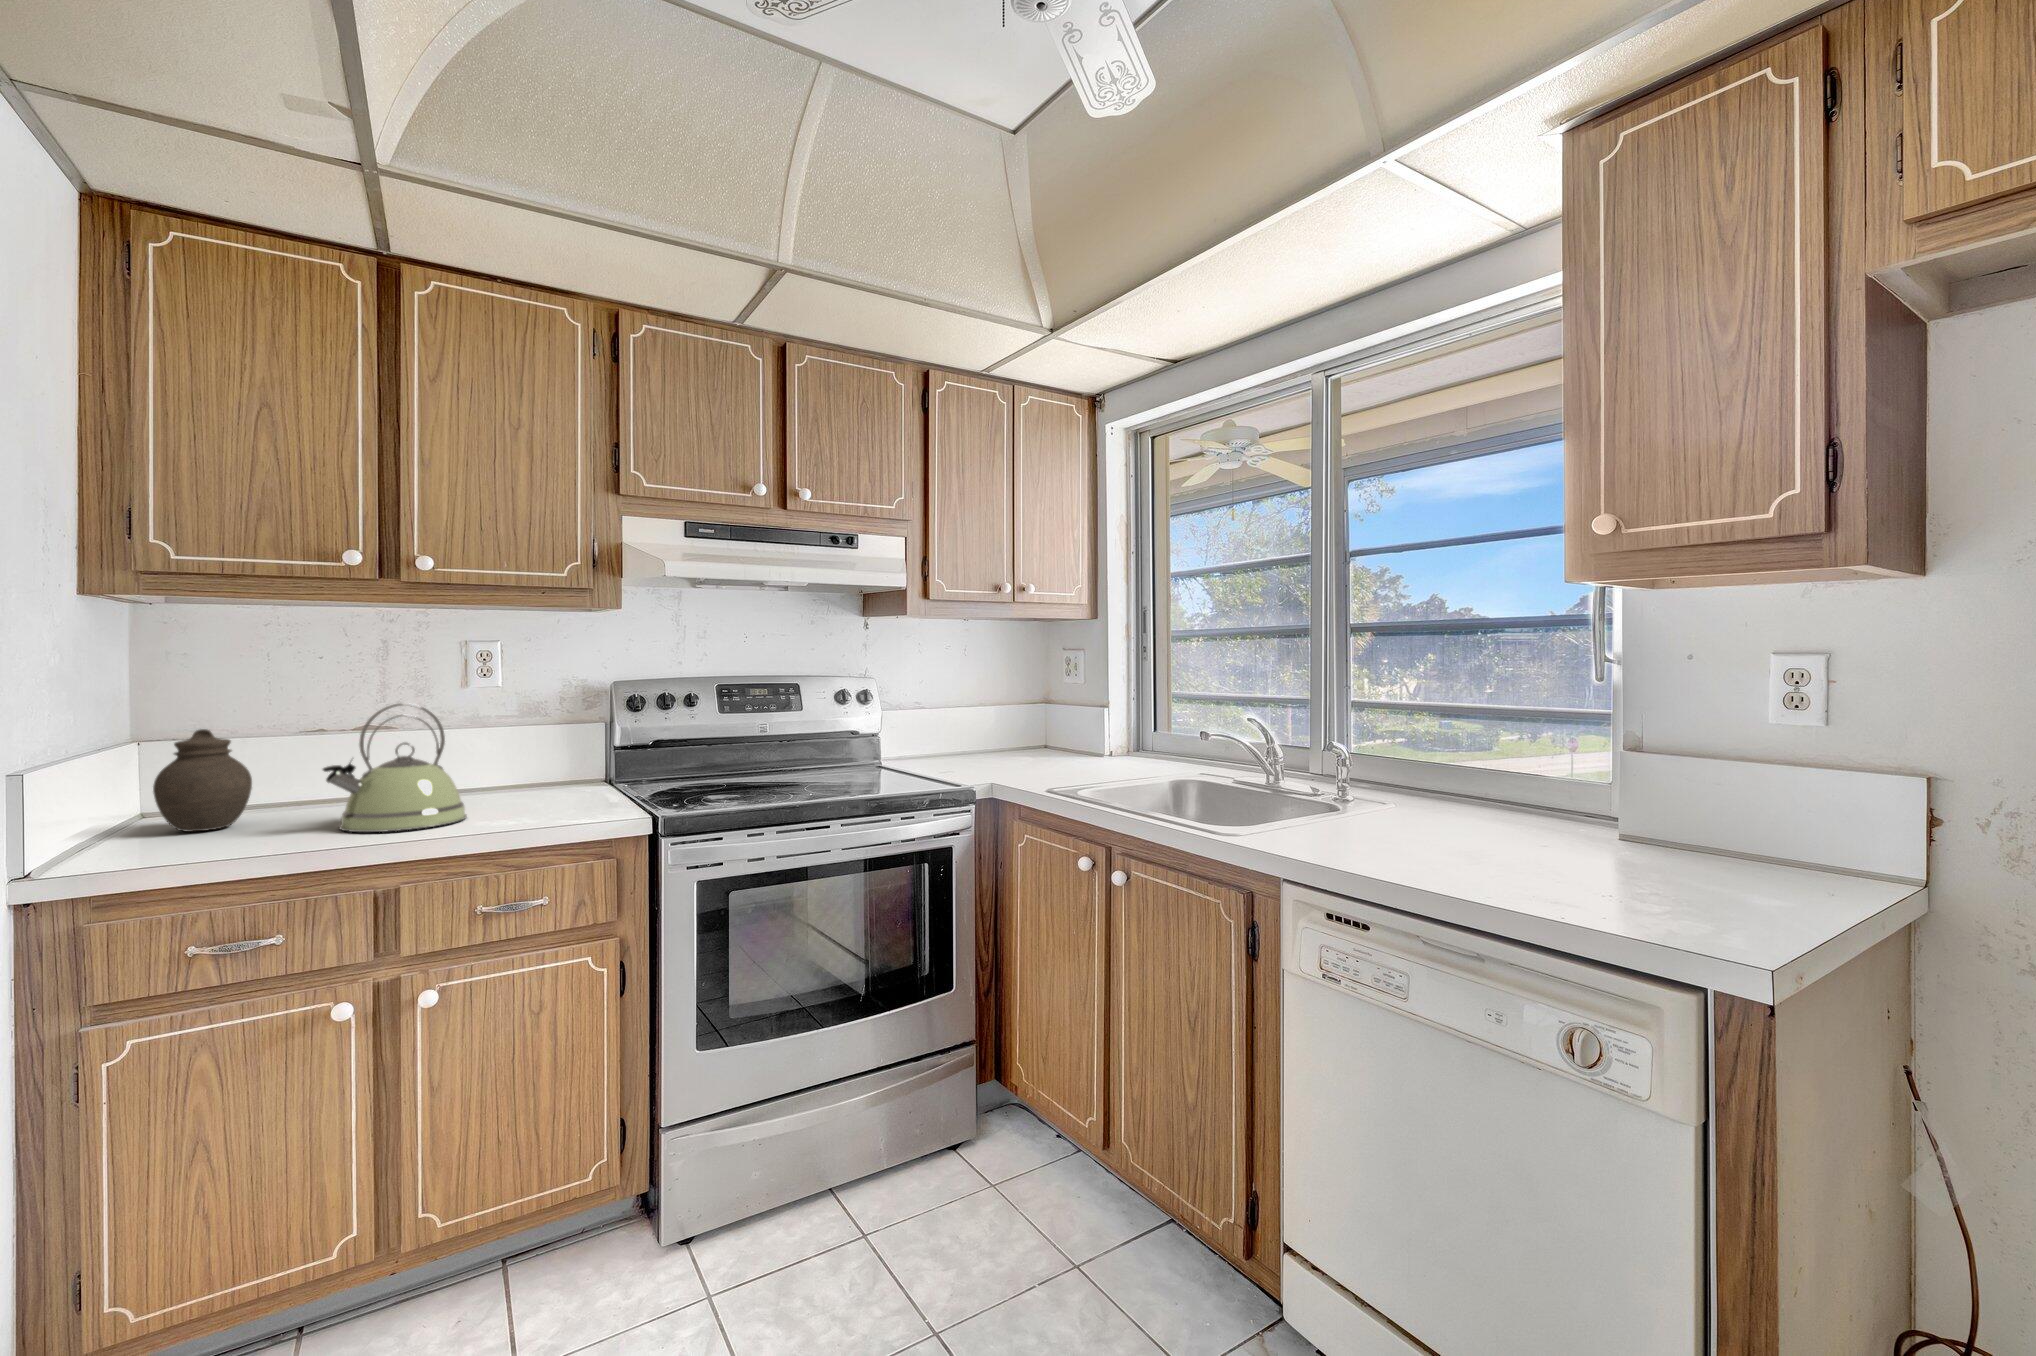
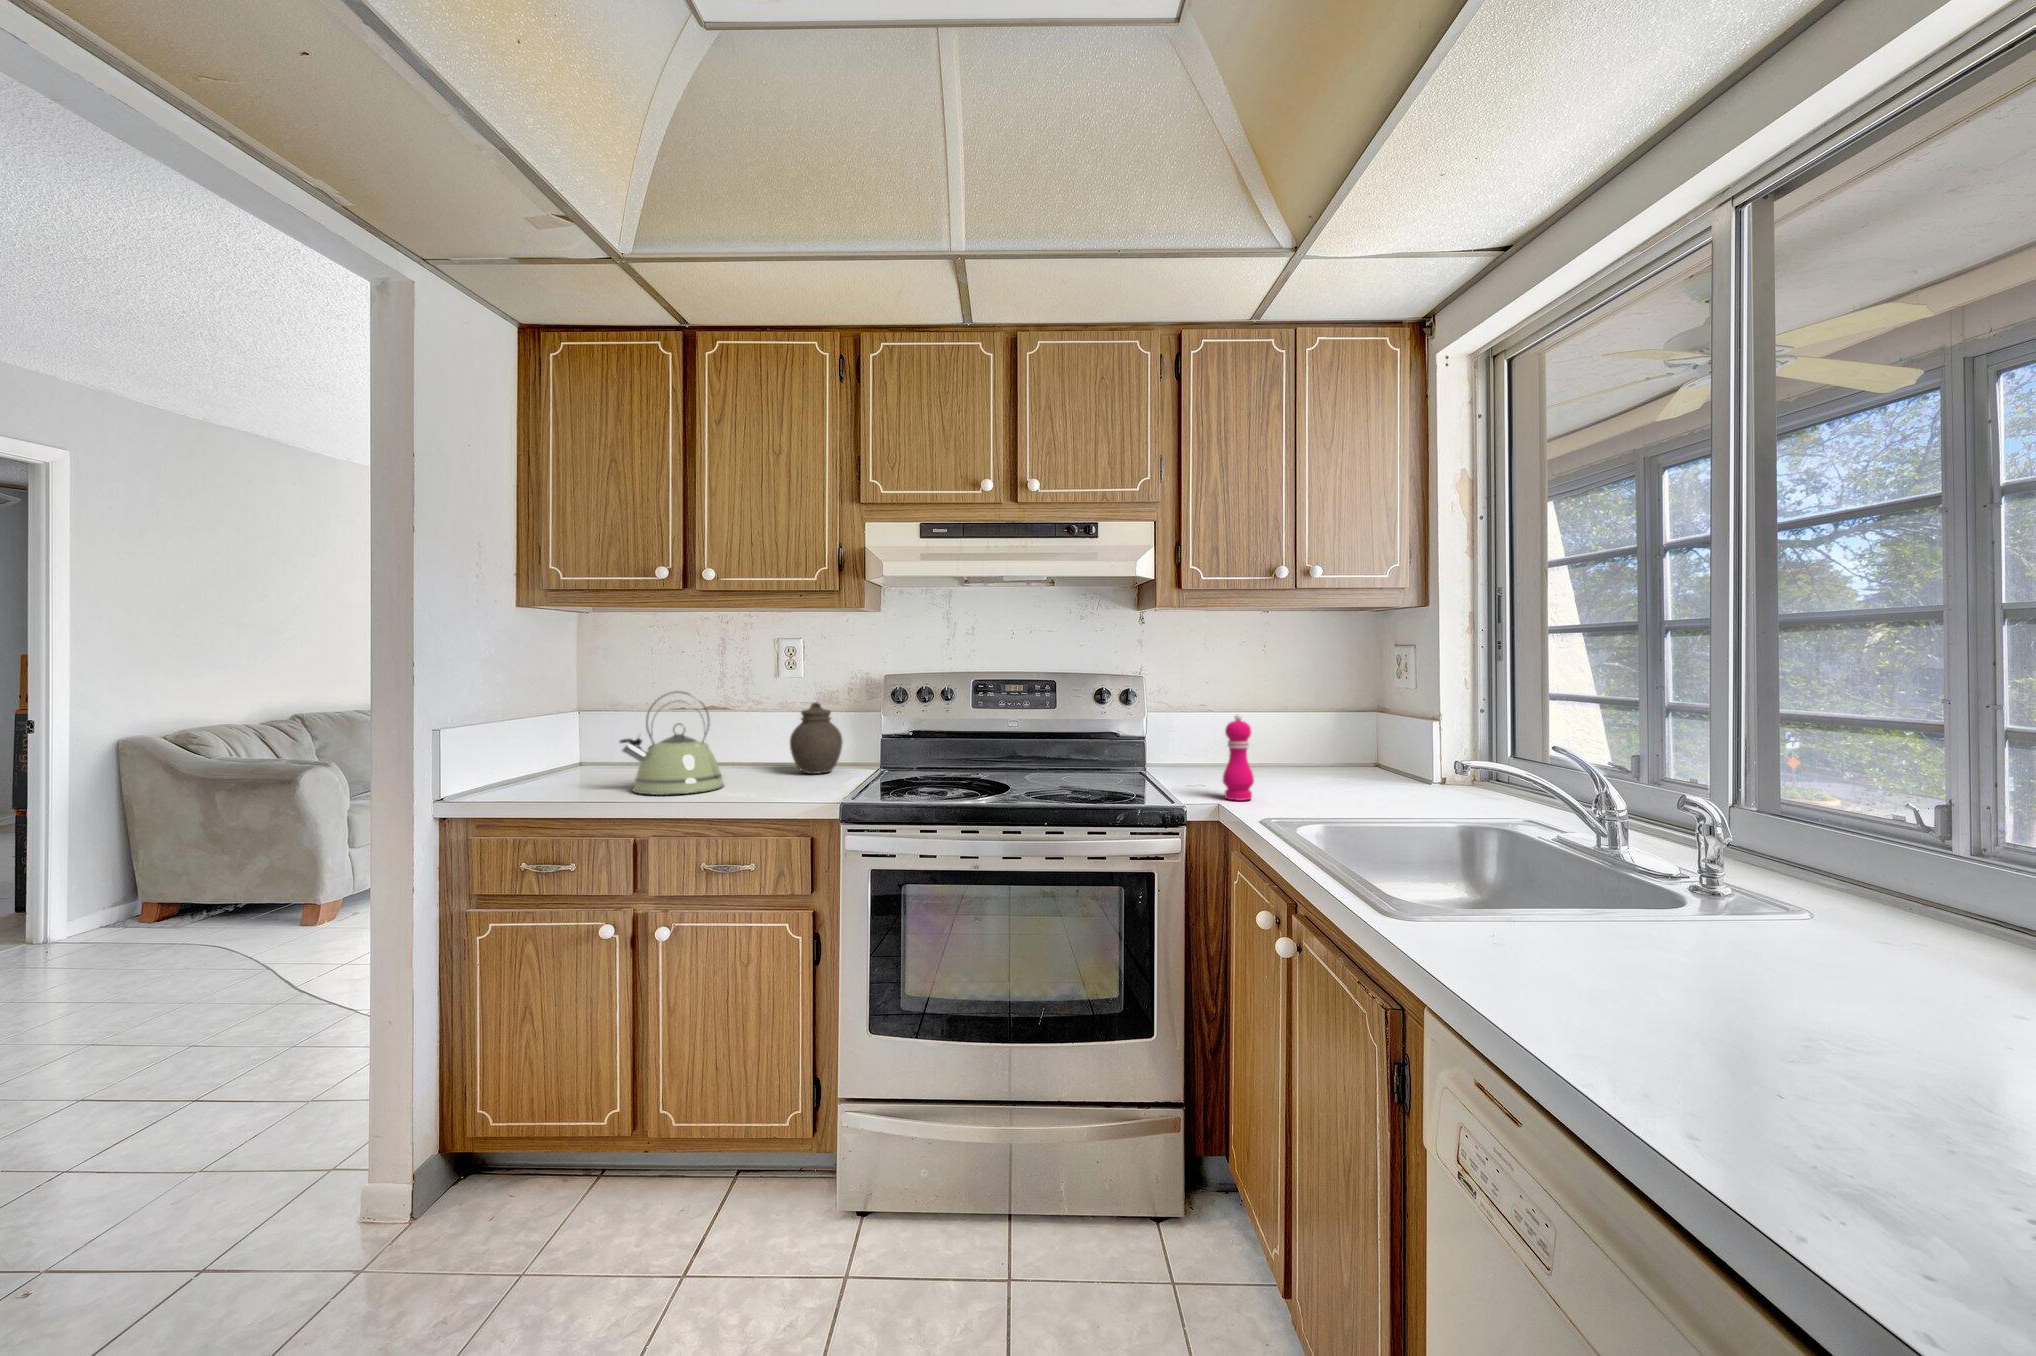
pepper mill: none [992,707,1018,780] -> present [1223,714,1254,800]
jar: present [153,729,252,832] -> present [790,703,843,774]

